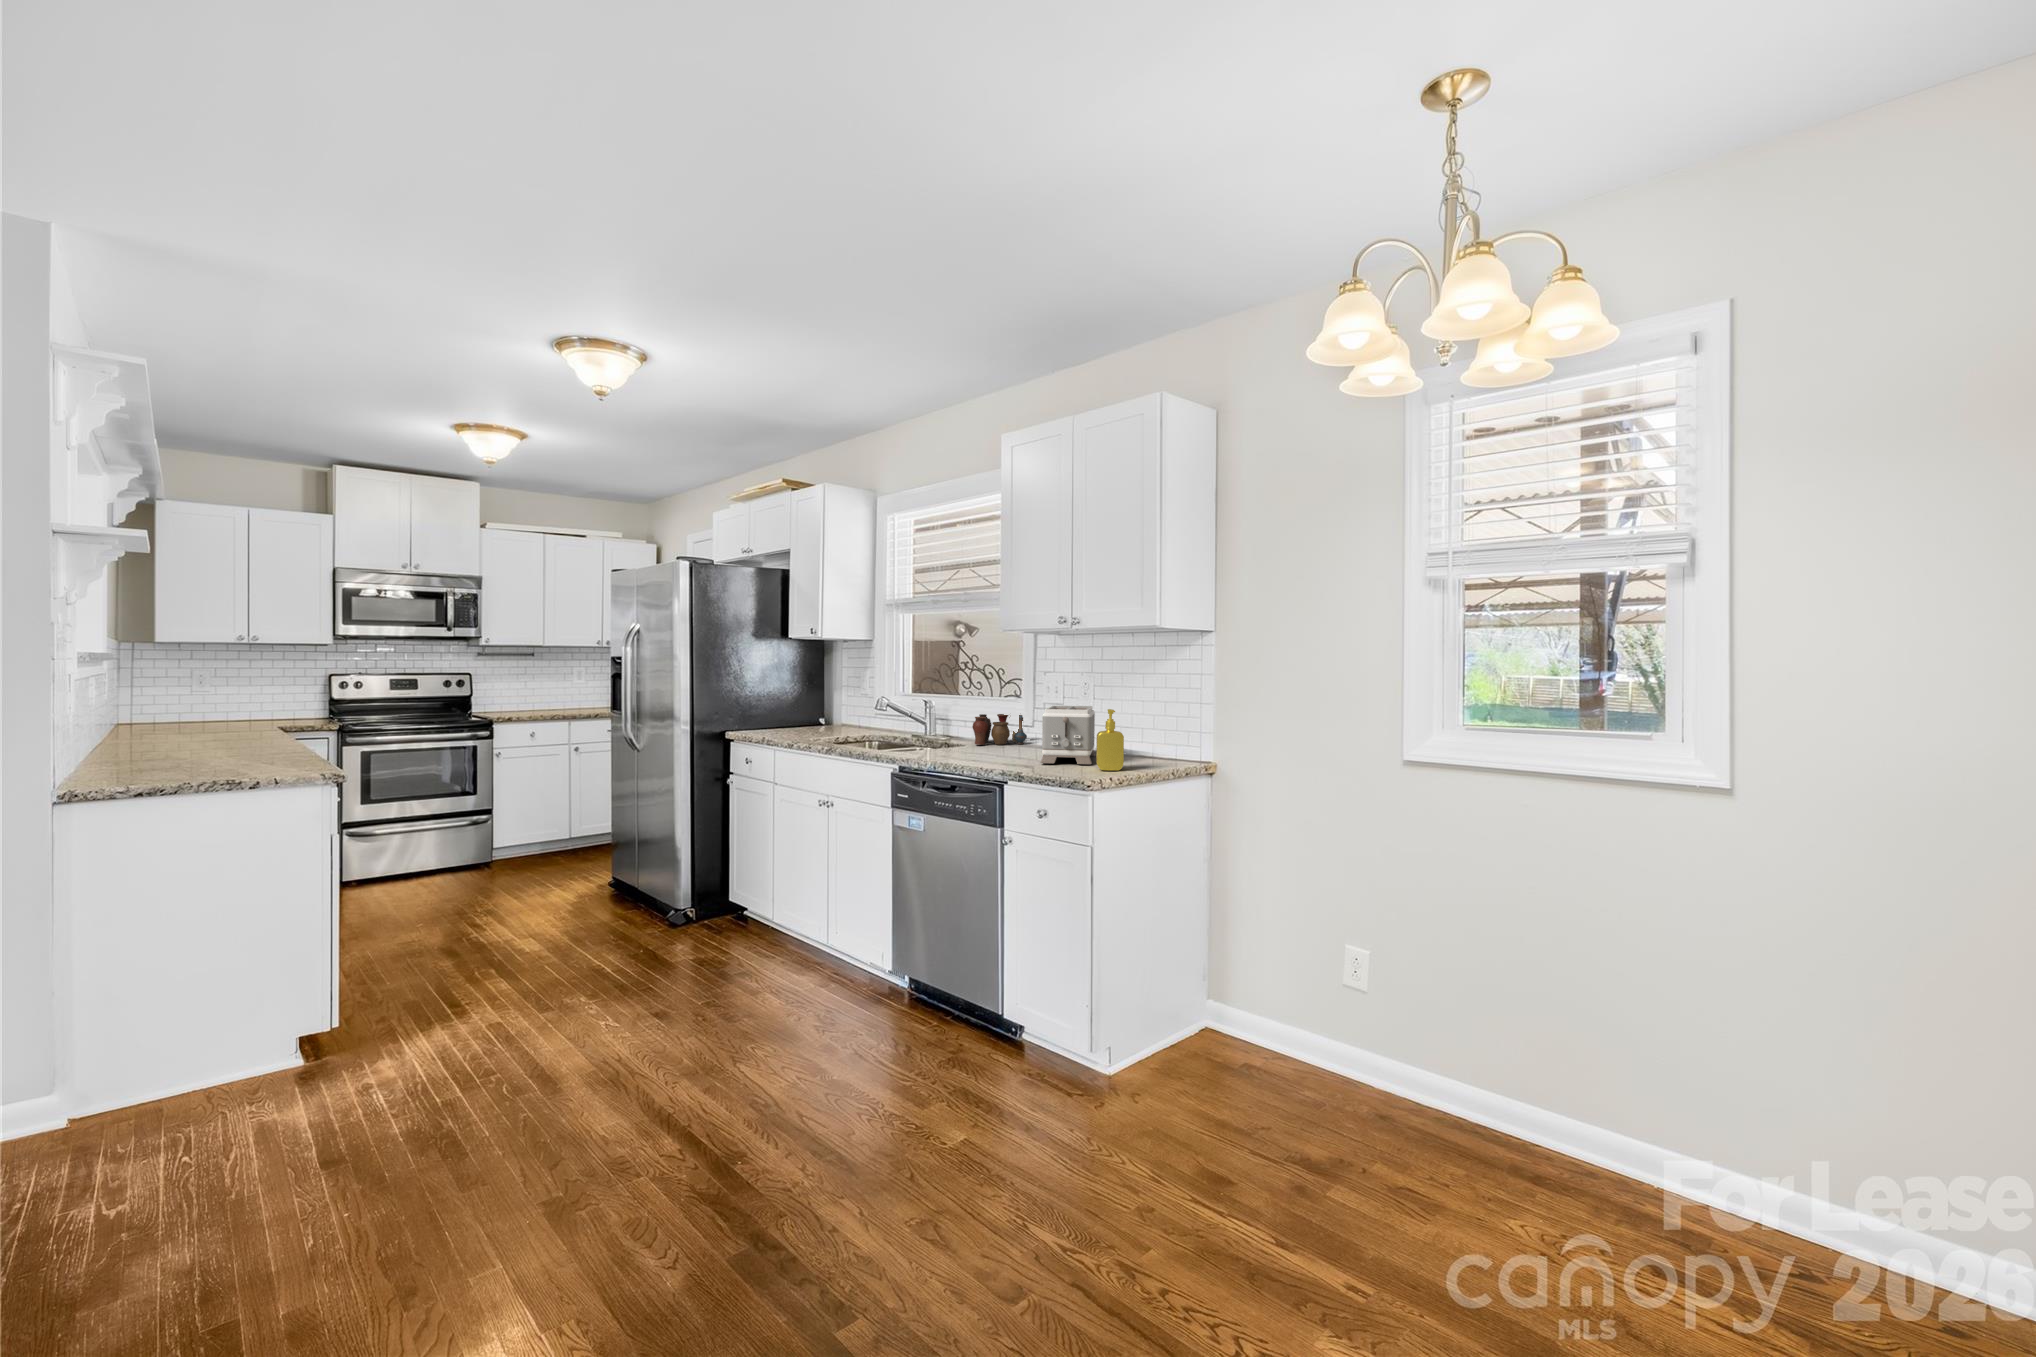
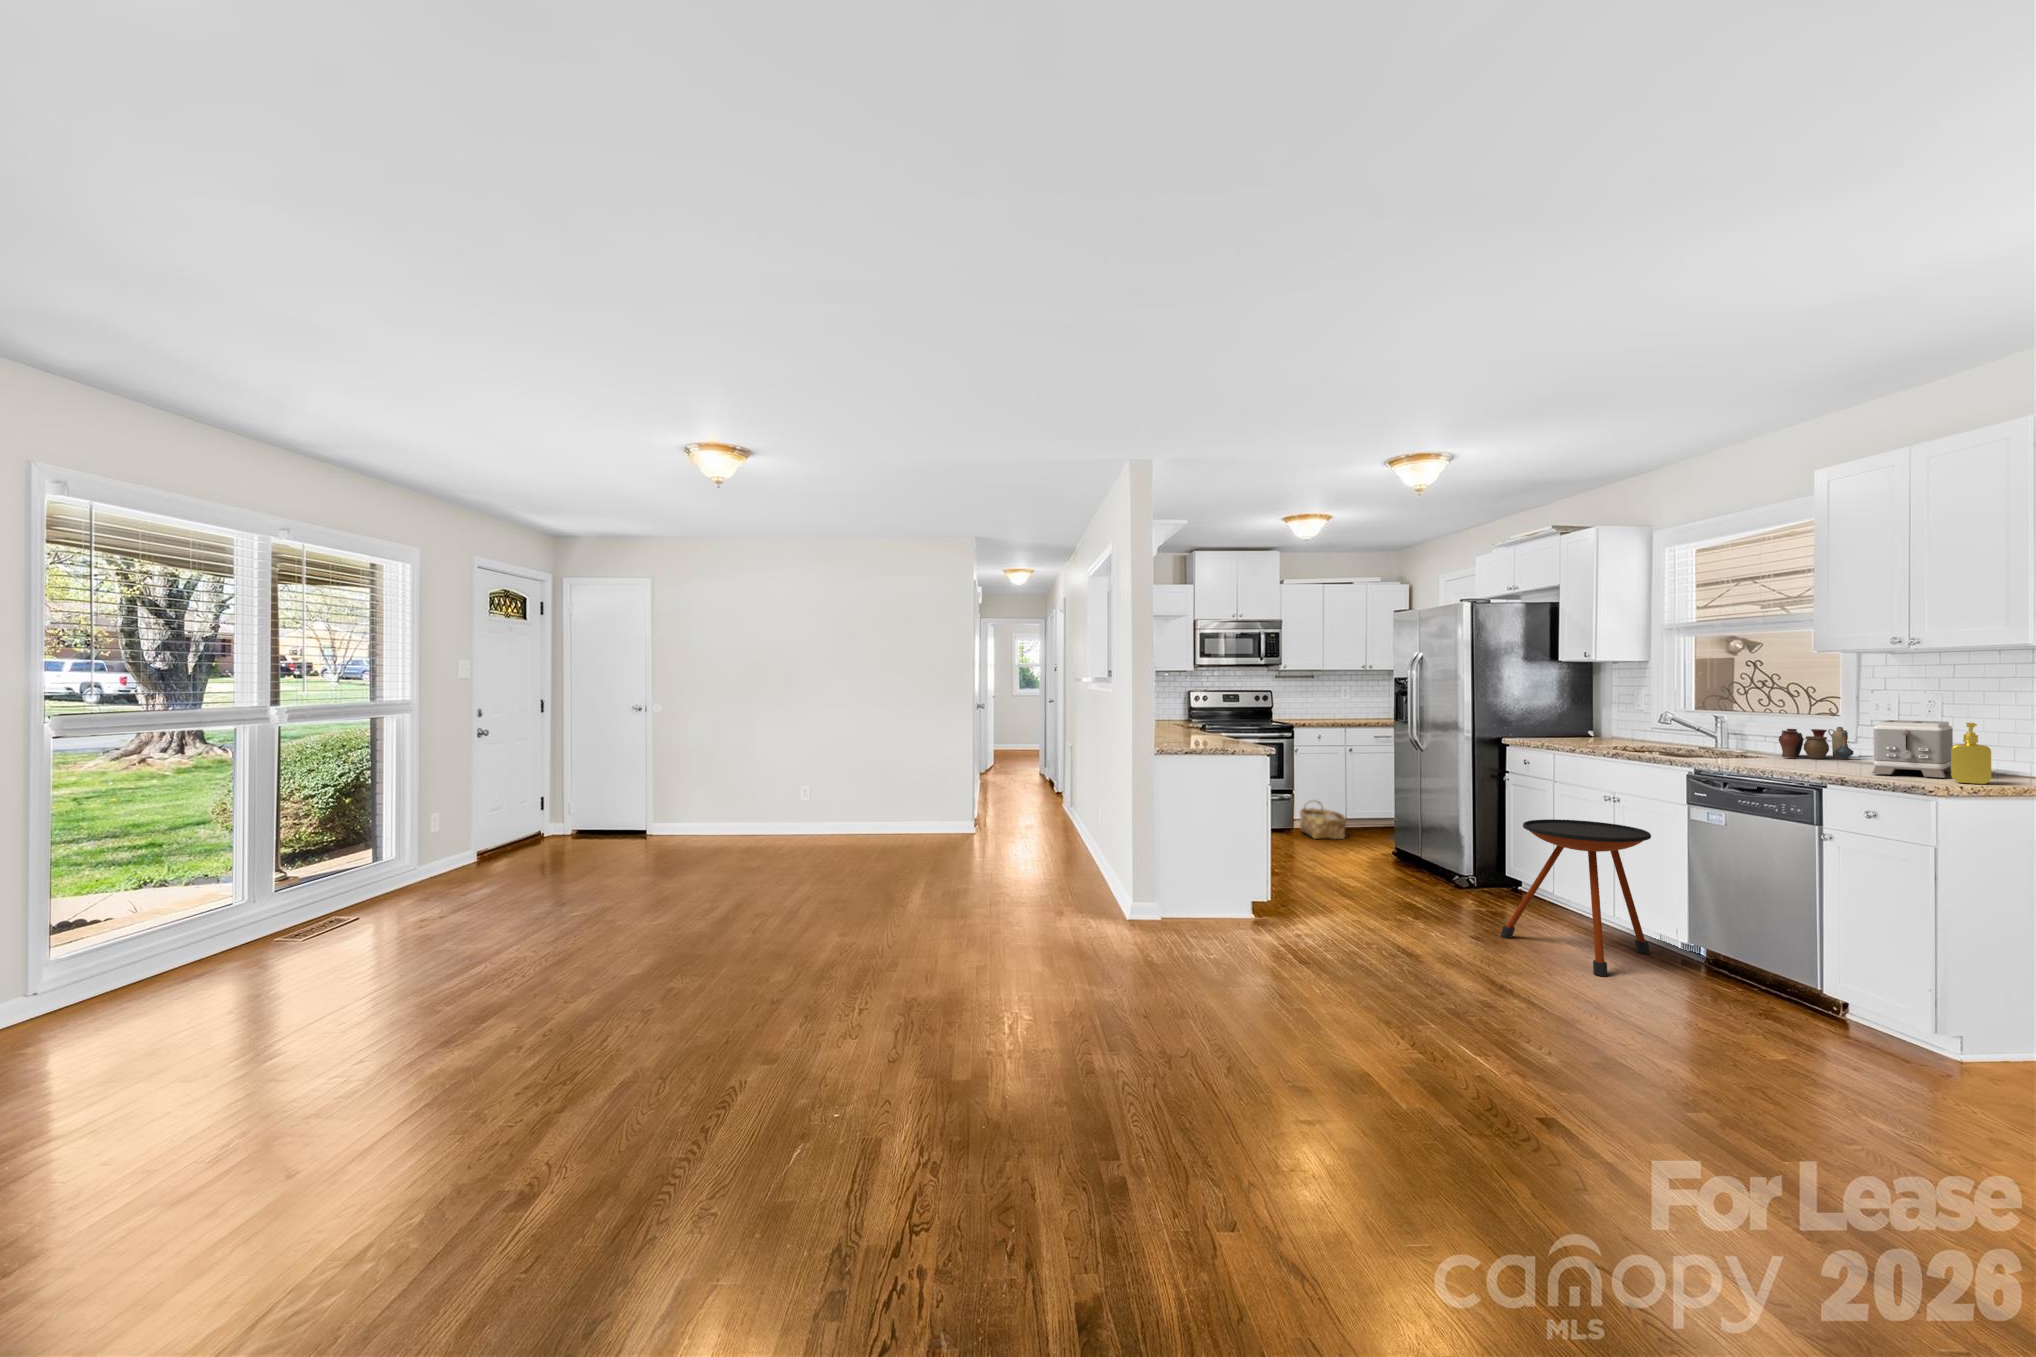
woven basket: none [502,818,567,872] -> present [1300,801,1346,839]
side table: none [693,835,857,1047] -> present [1500,819,1651,976]

